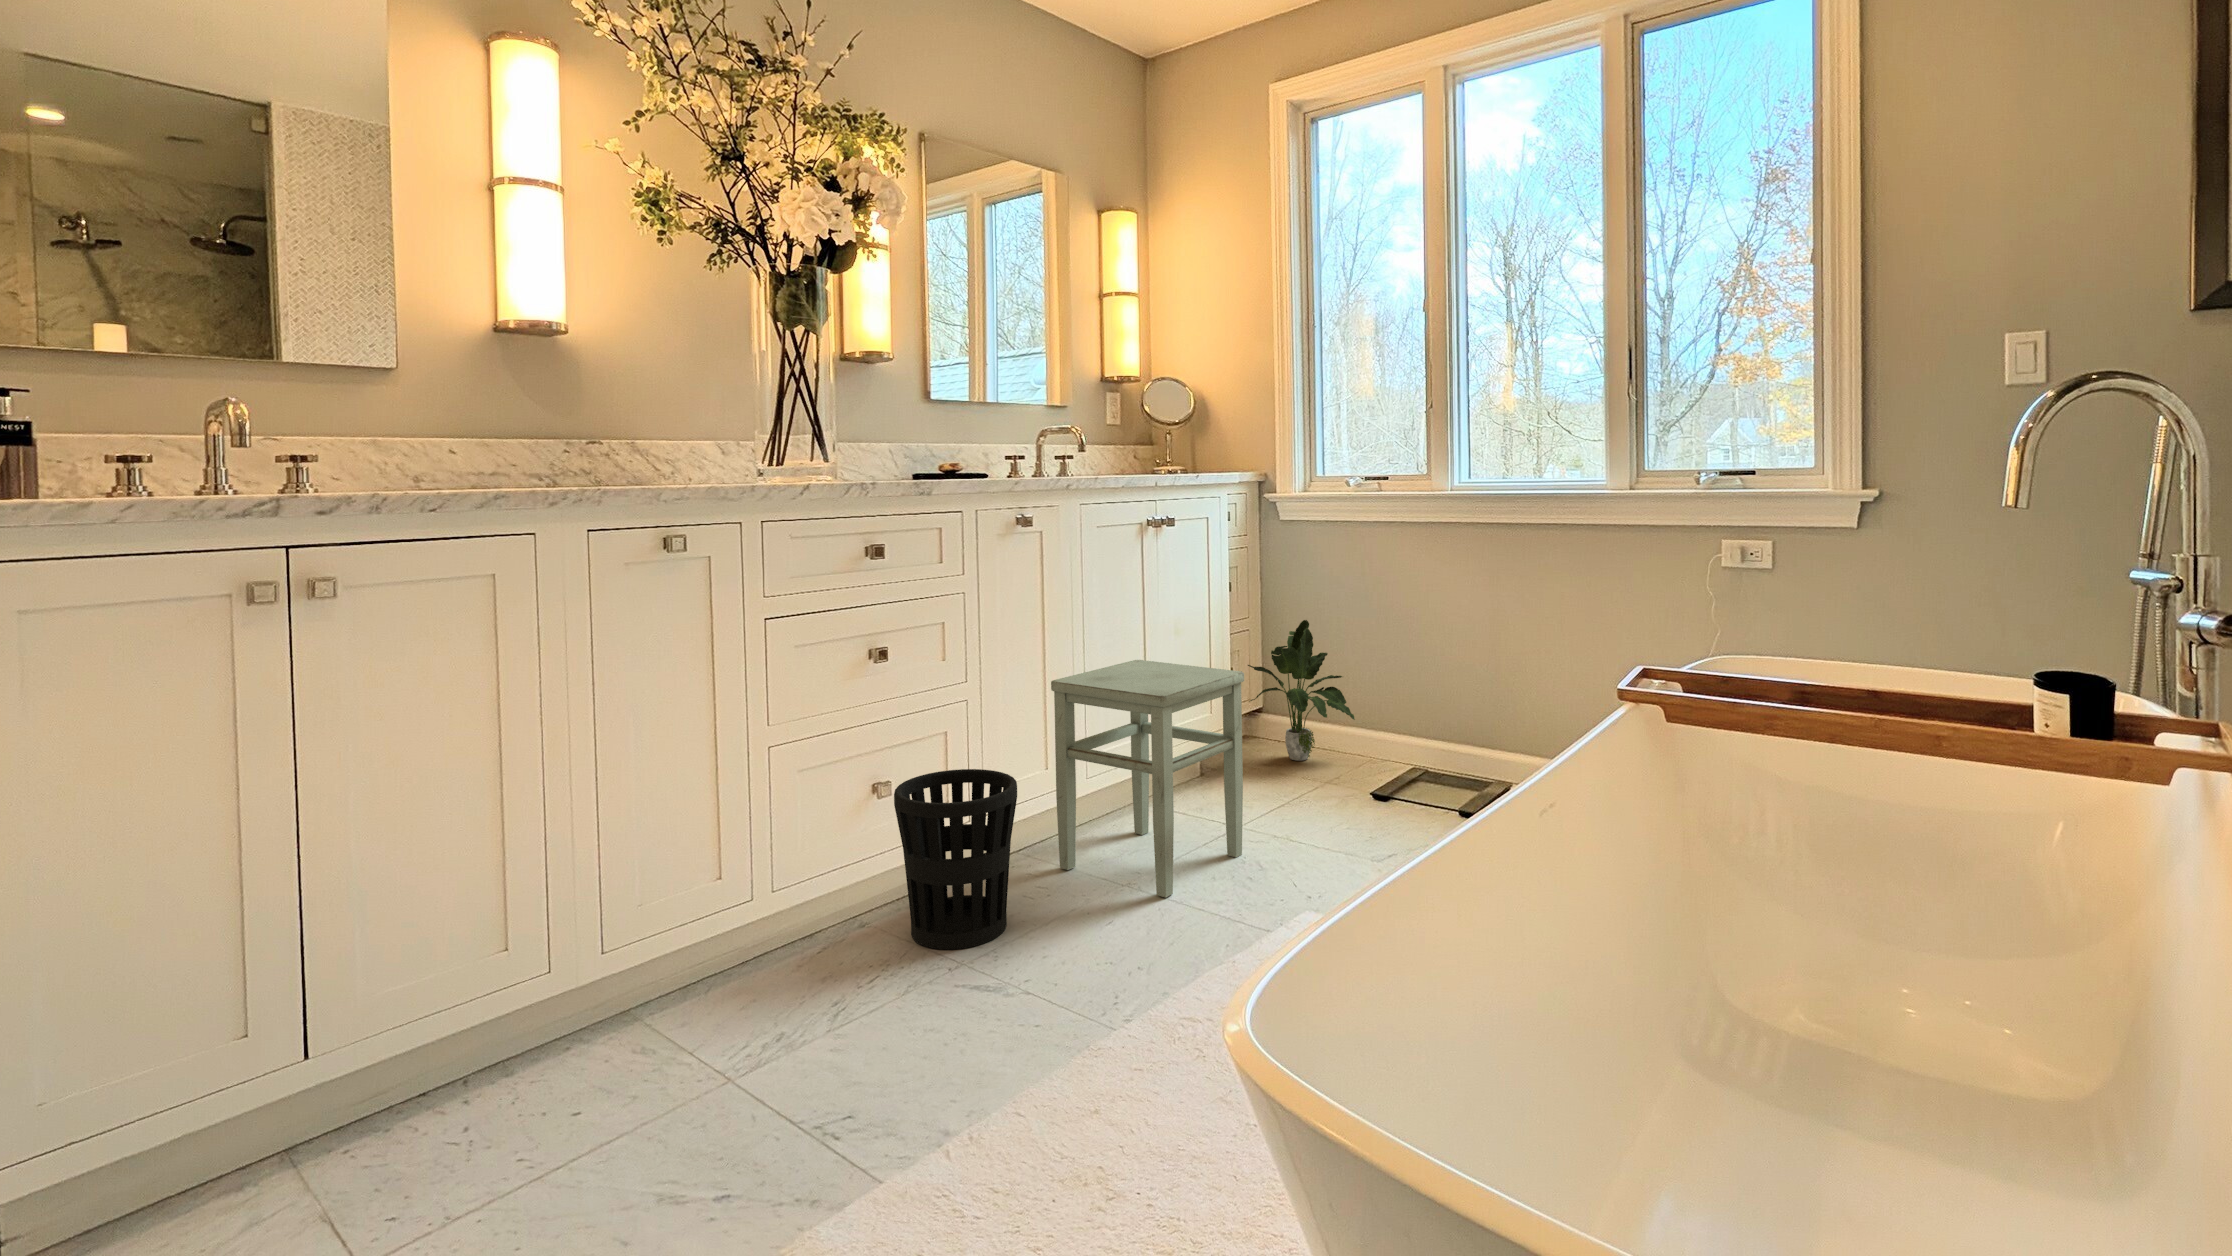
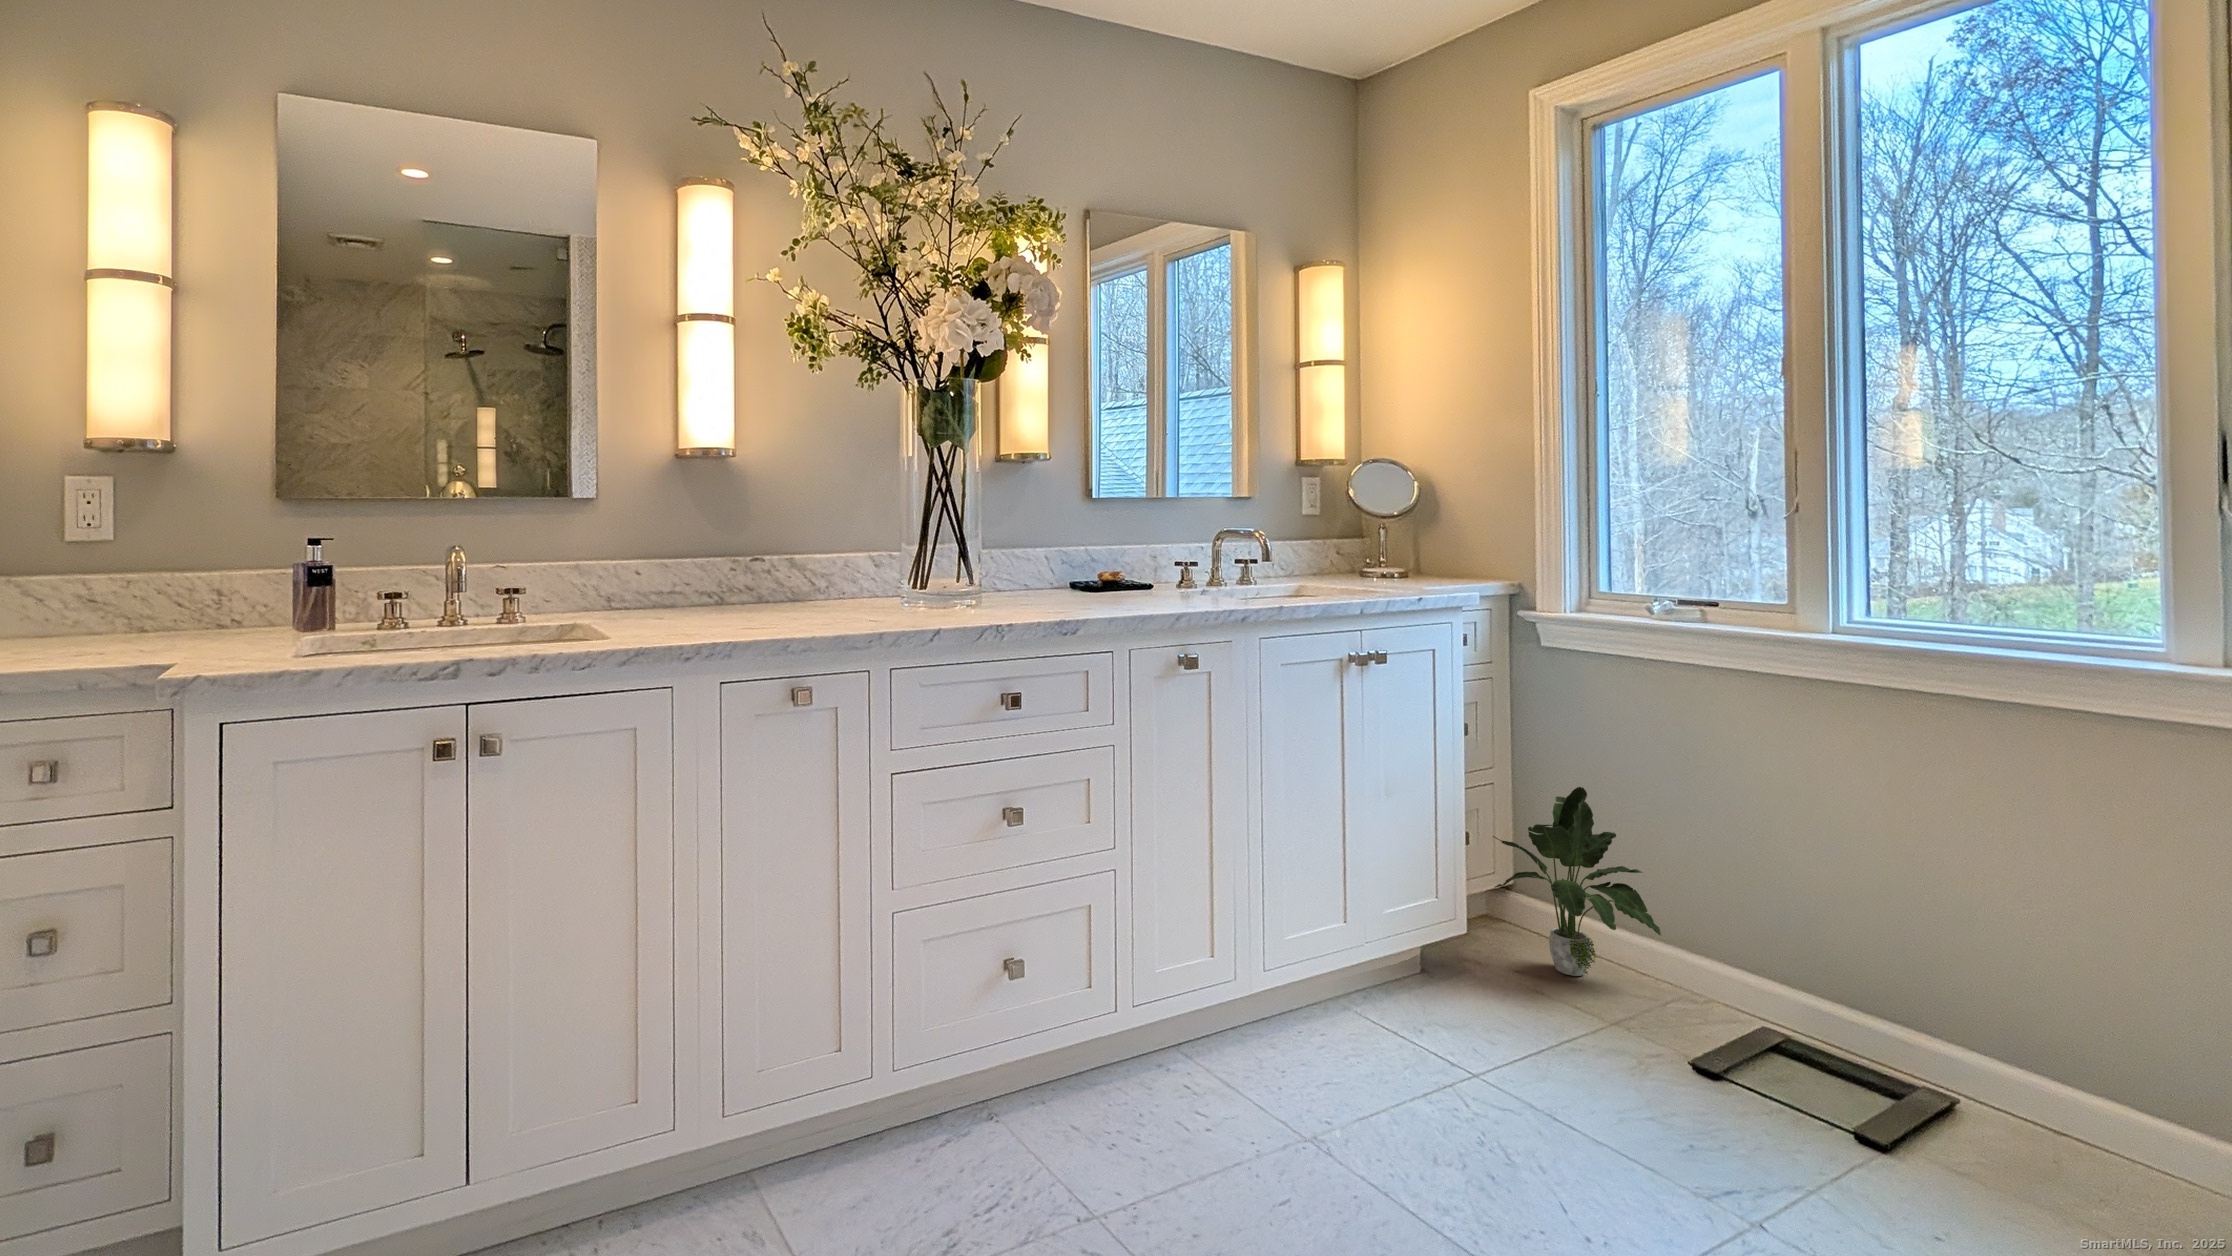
stool: present [1051,660,1244,898] -> none [1220,836,1487,1181]
wastebasket: present [894,769,1017,949] -> none [1027,960,1171,1195]

